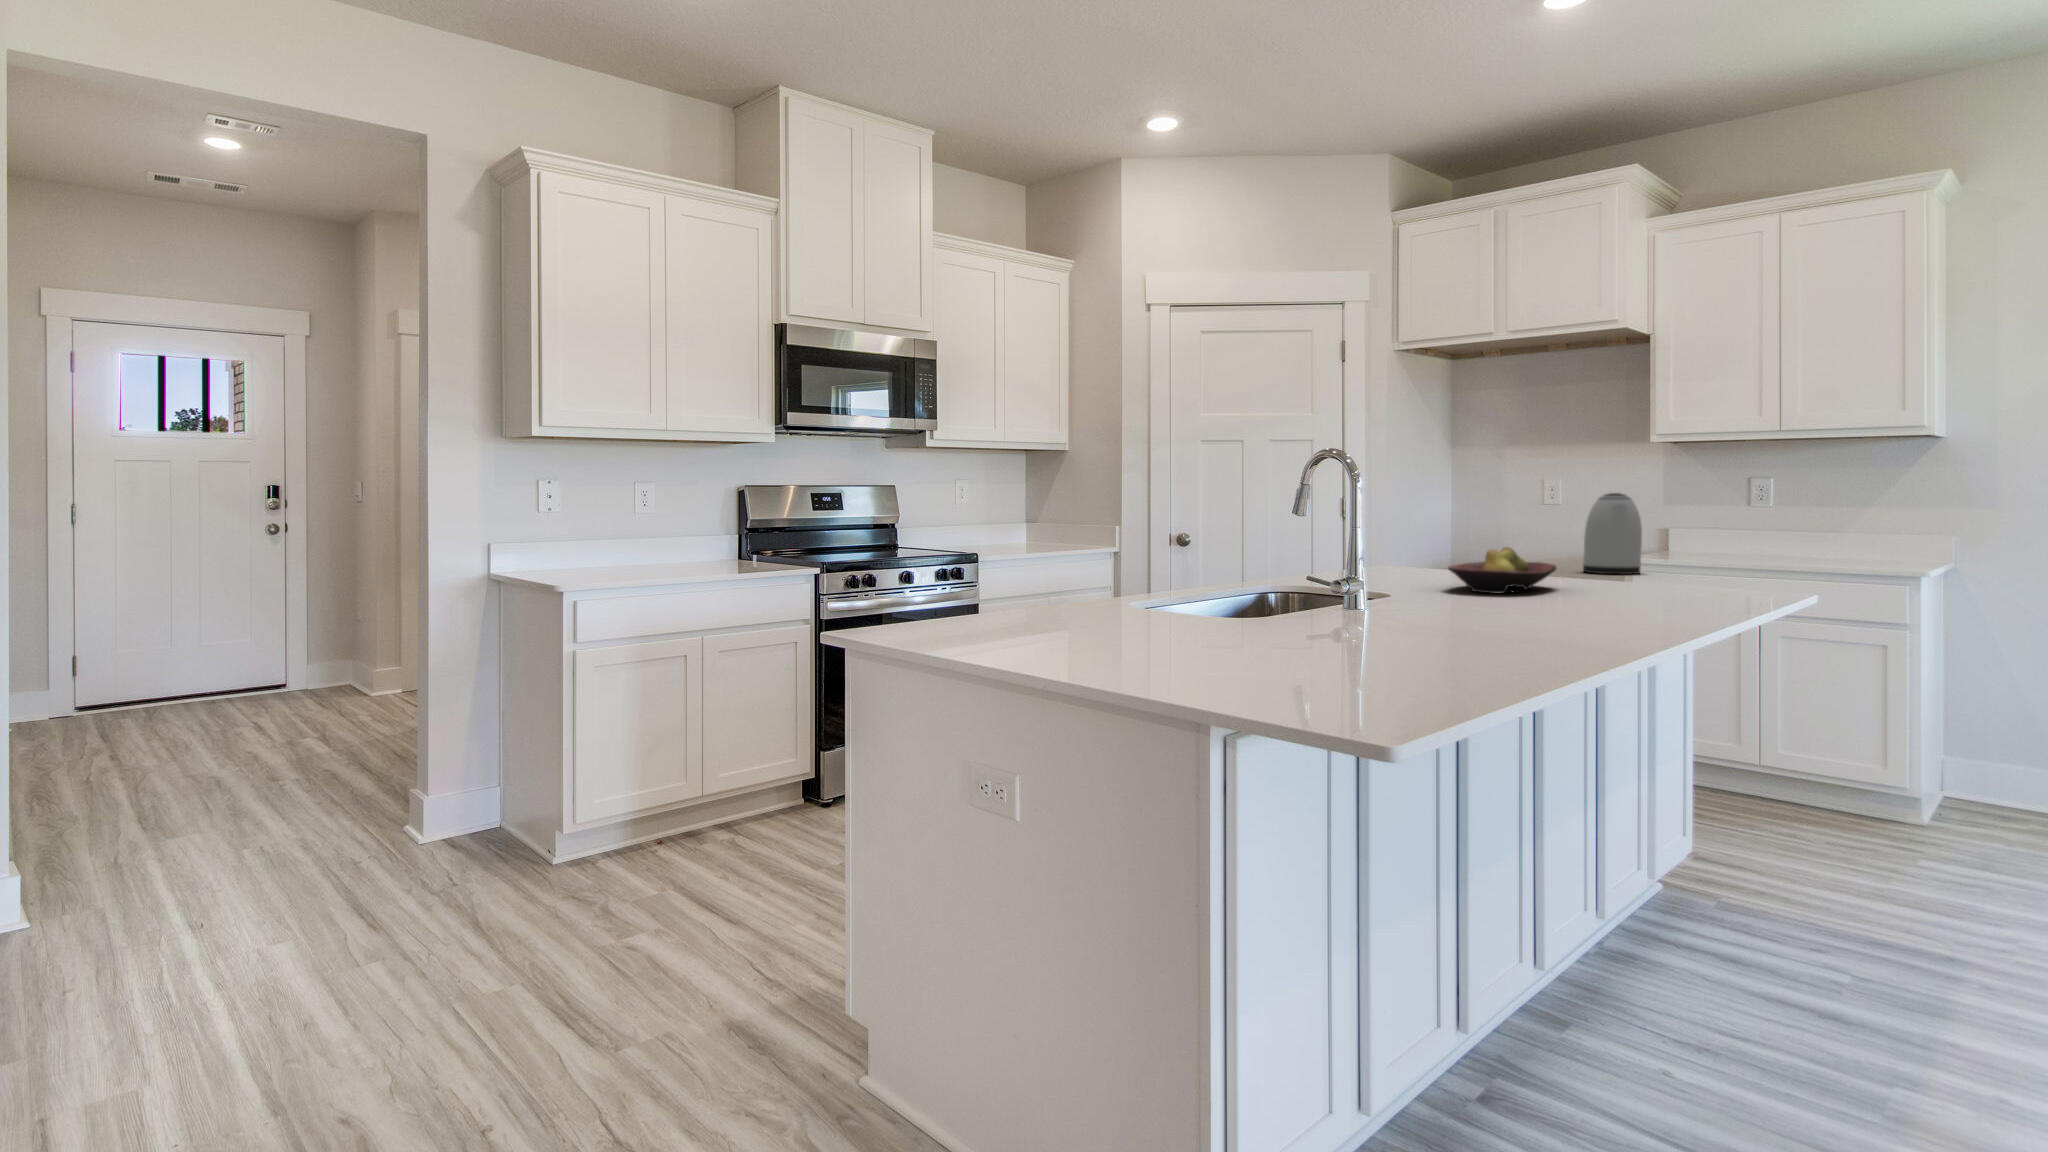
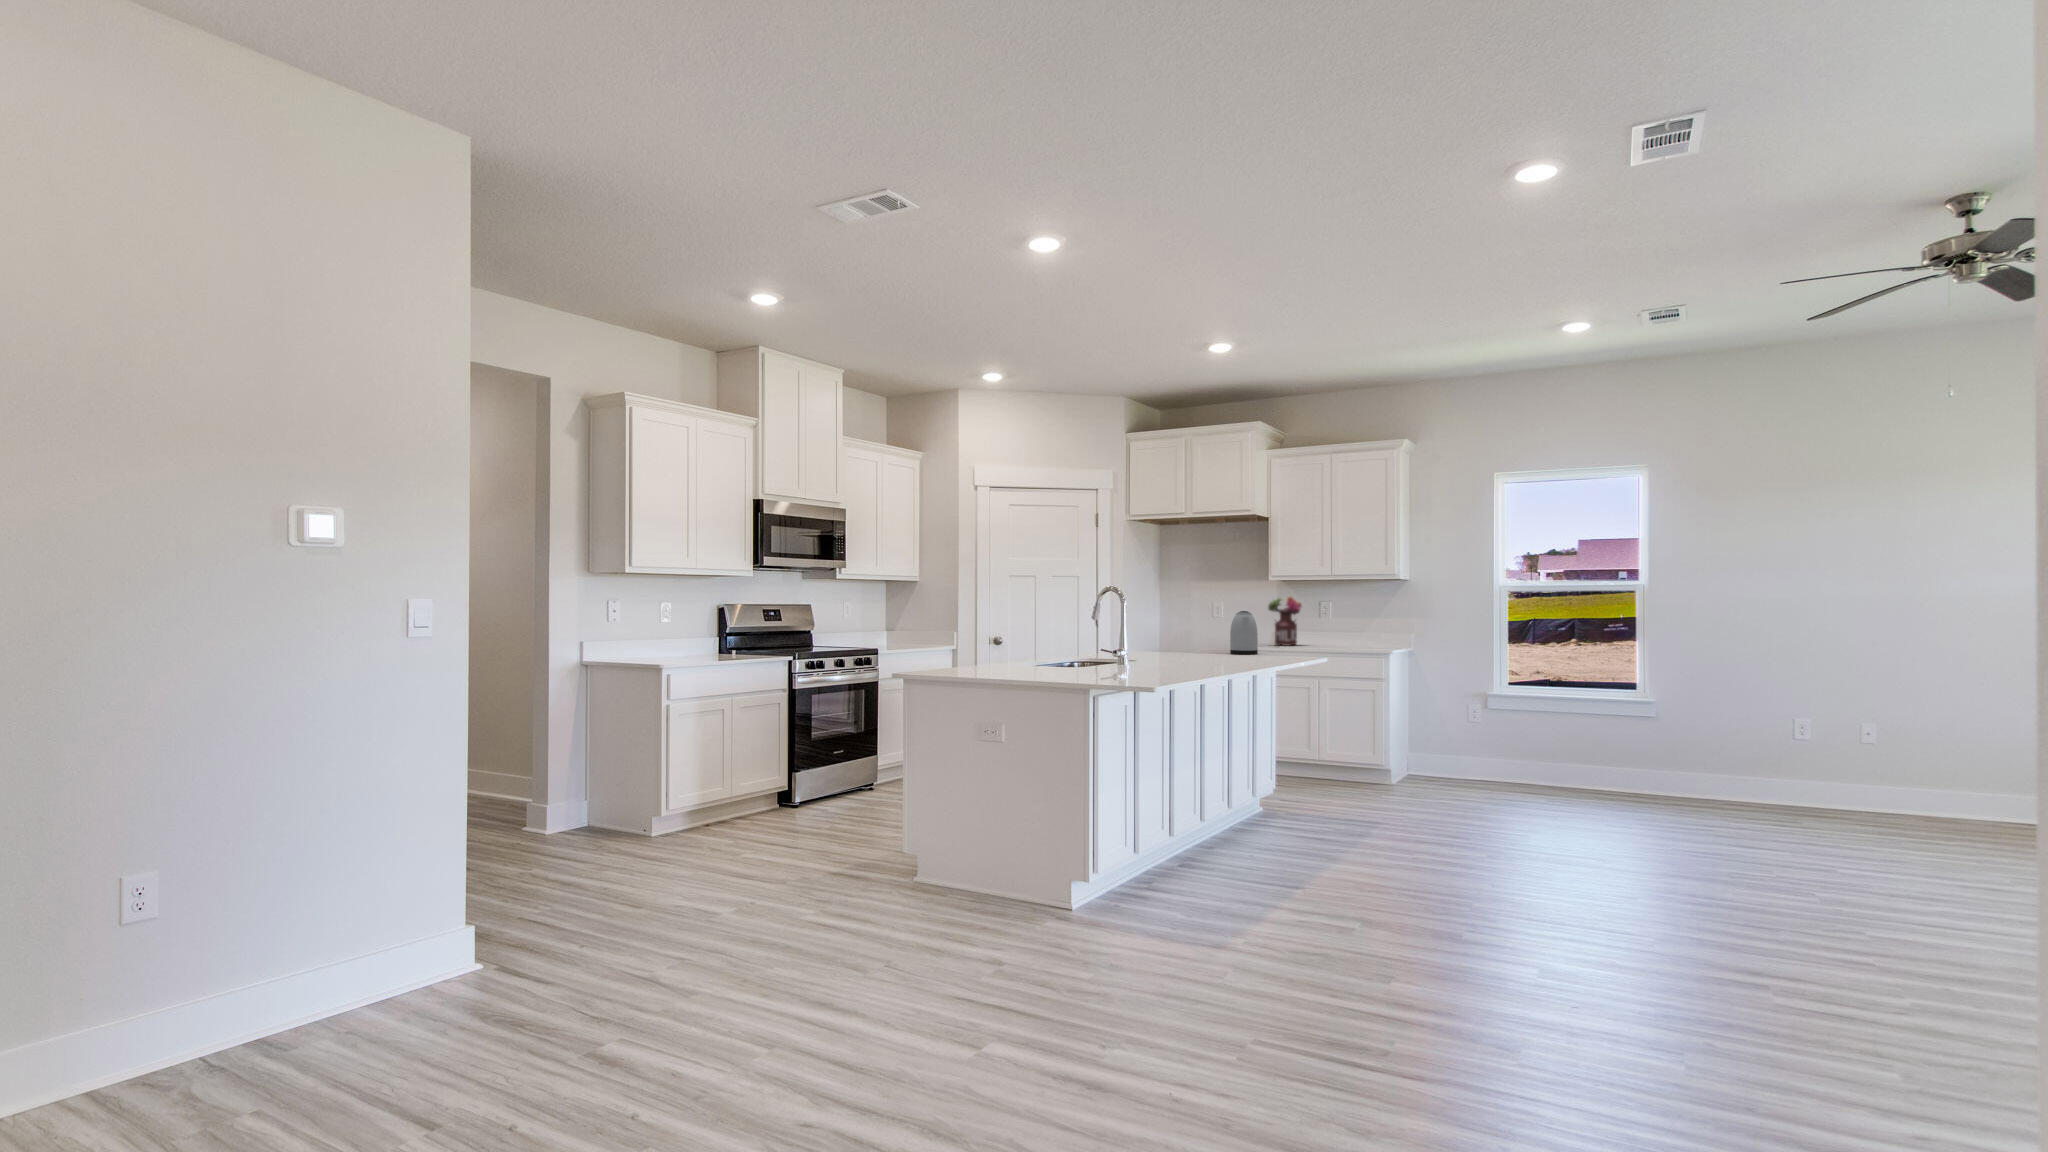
flower arrangement: none [1639,470,1707,554] -> present [1268,597,1302,646]
fruit bowl: present [1448,547,1556,593] -> none [1162,639,1212,662]

